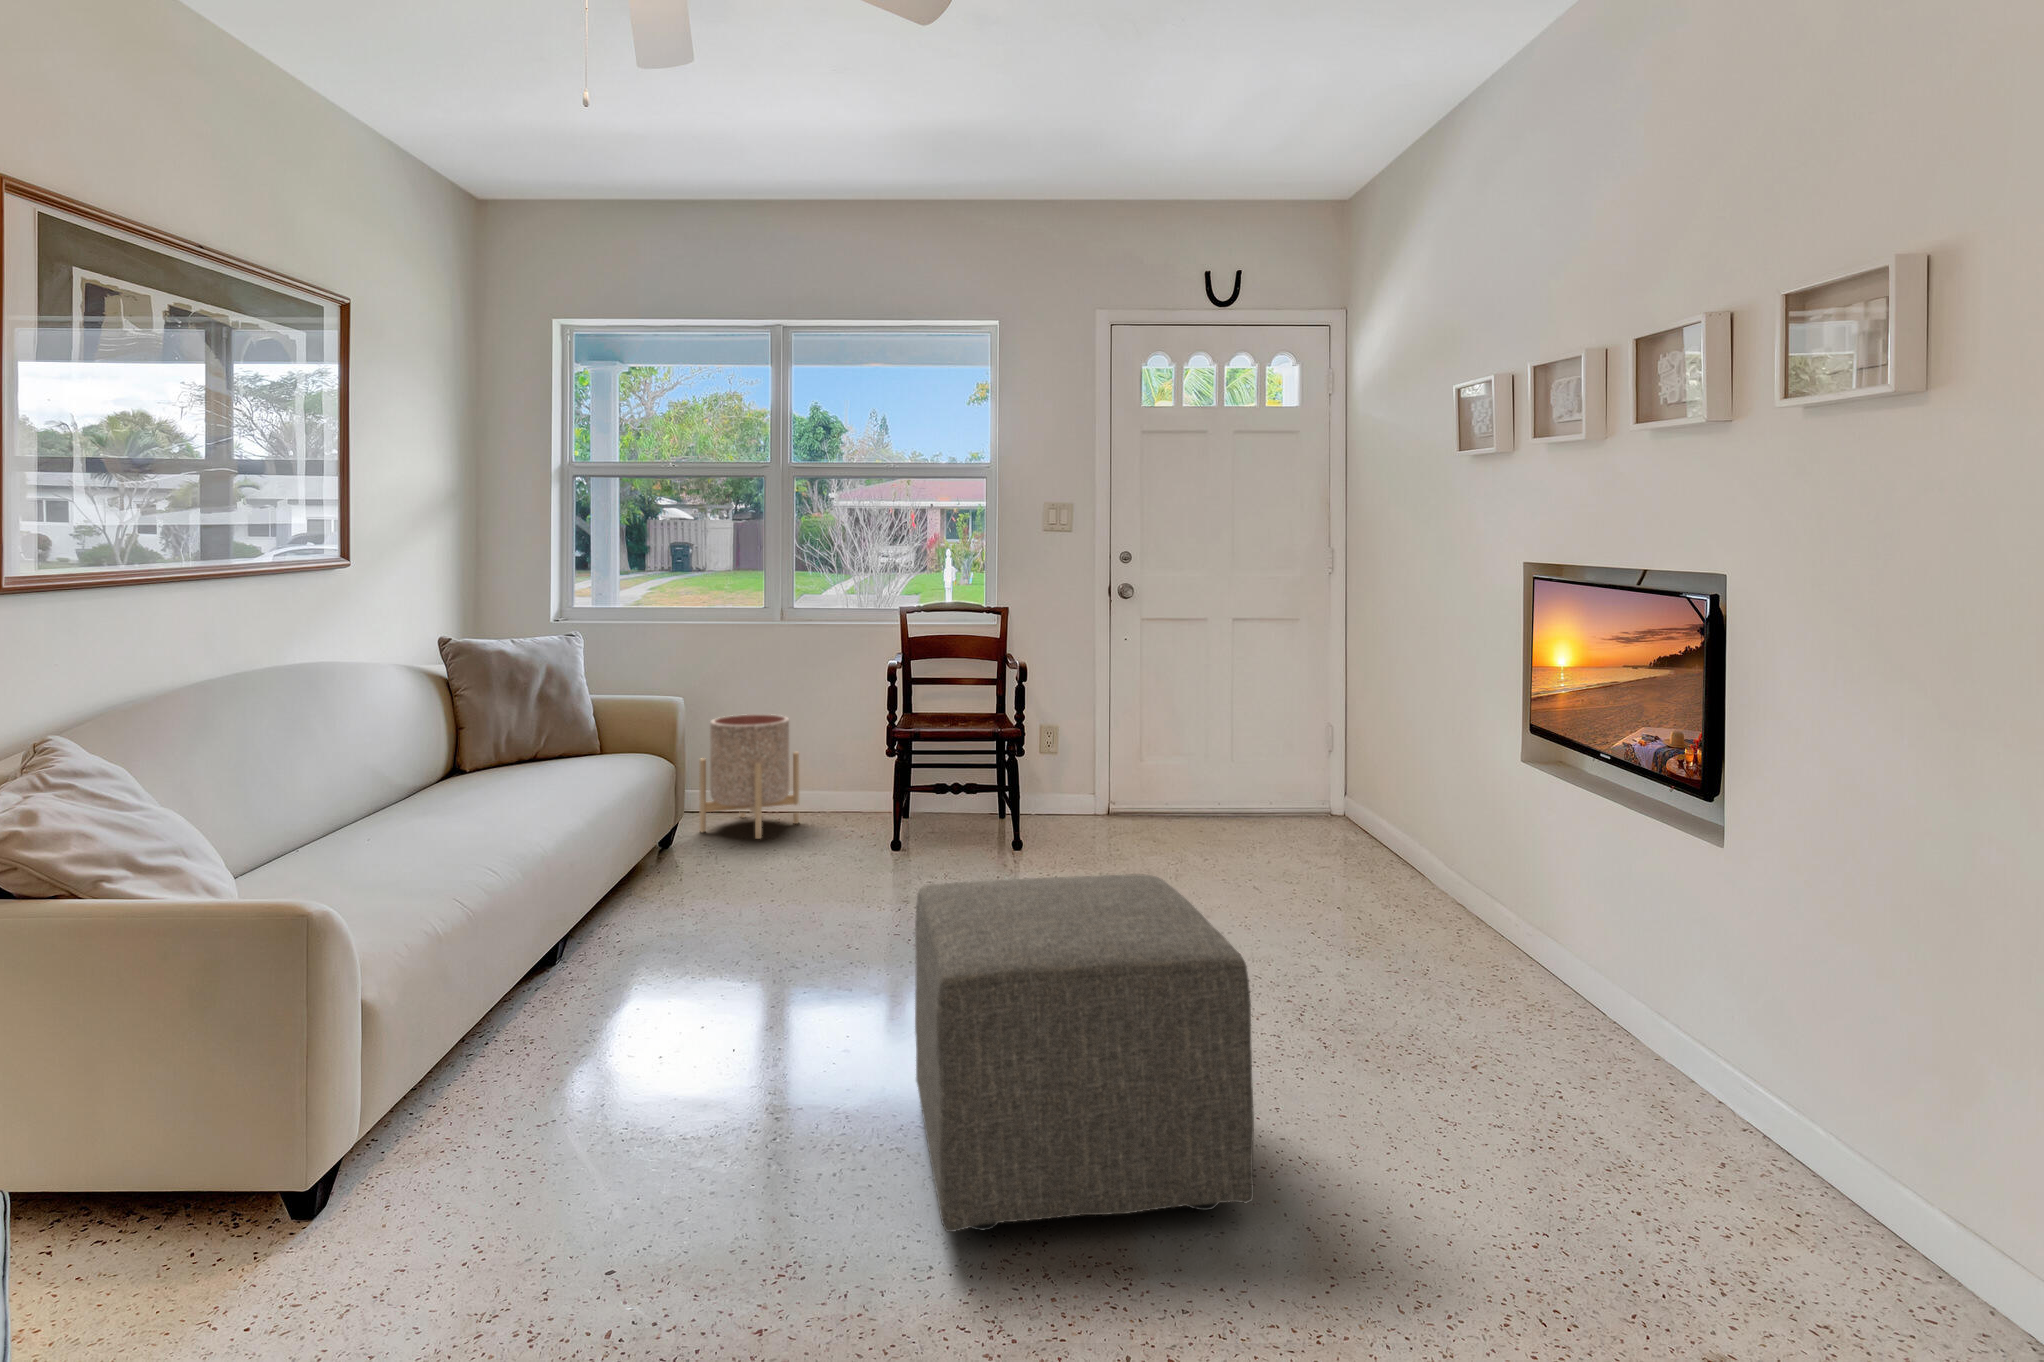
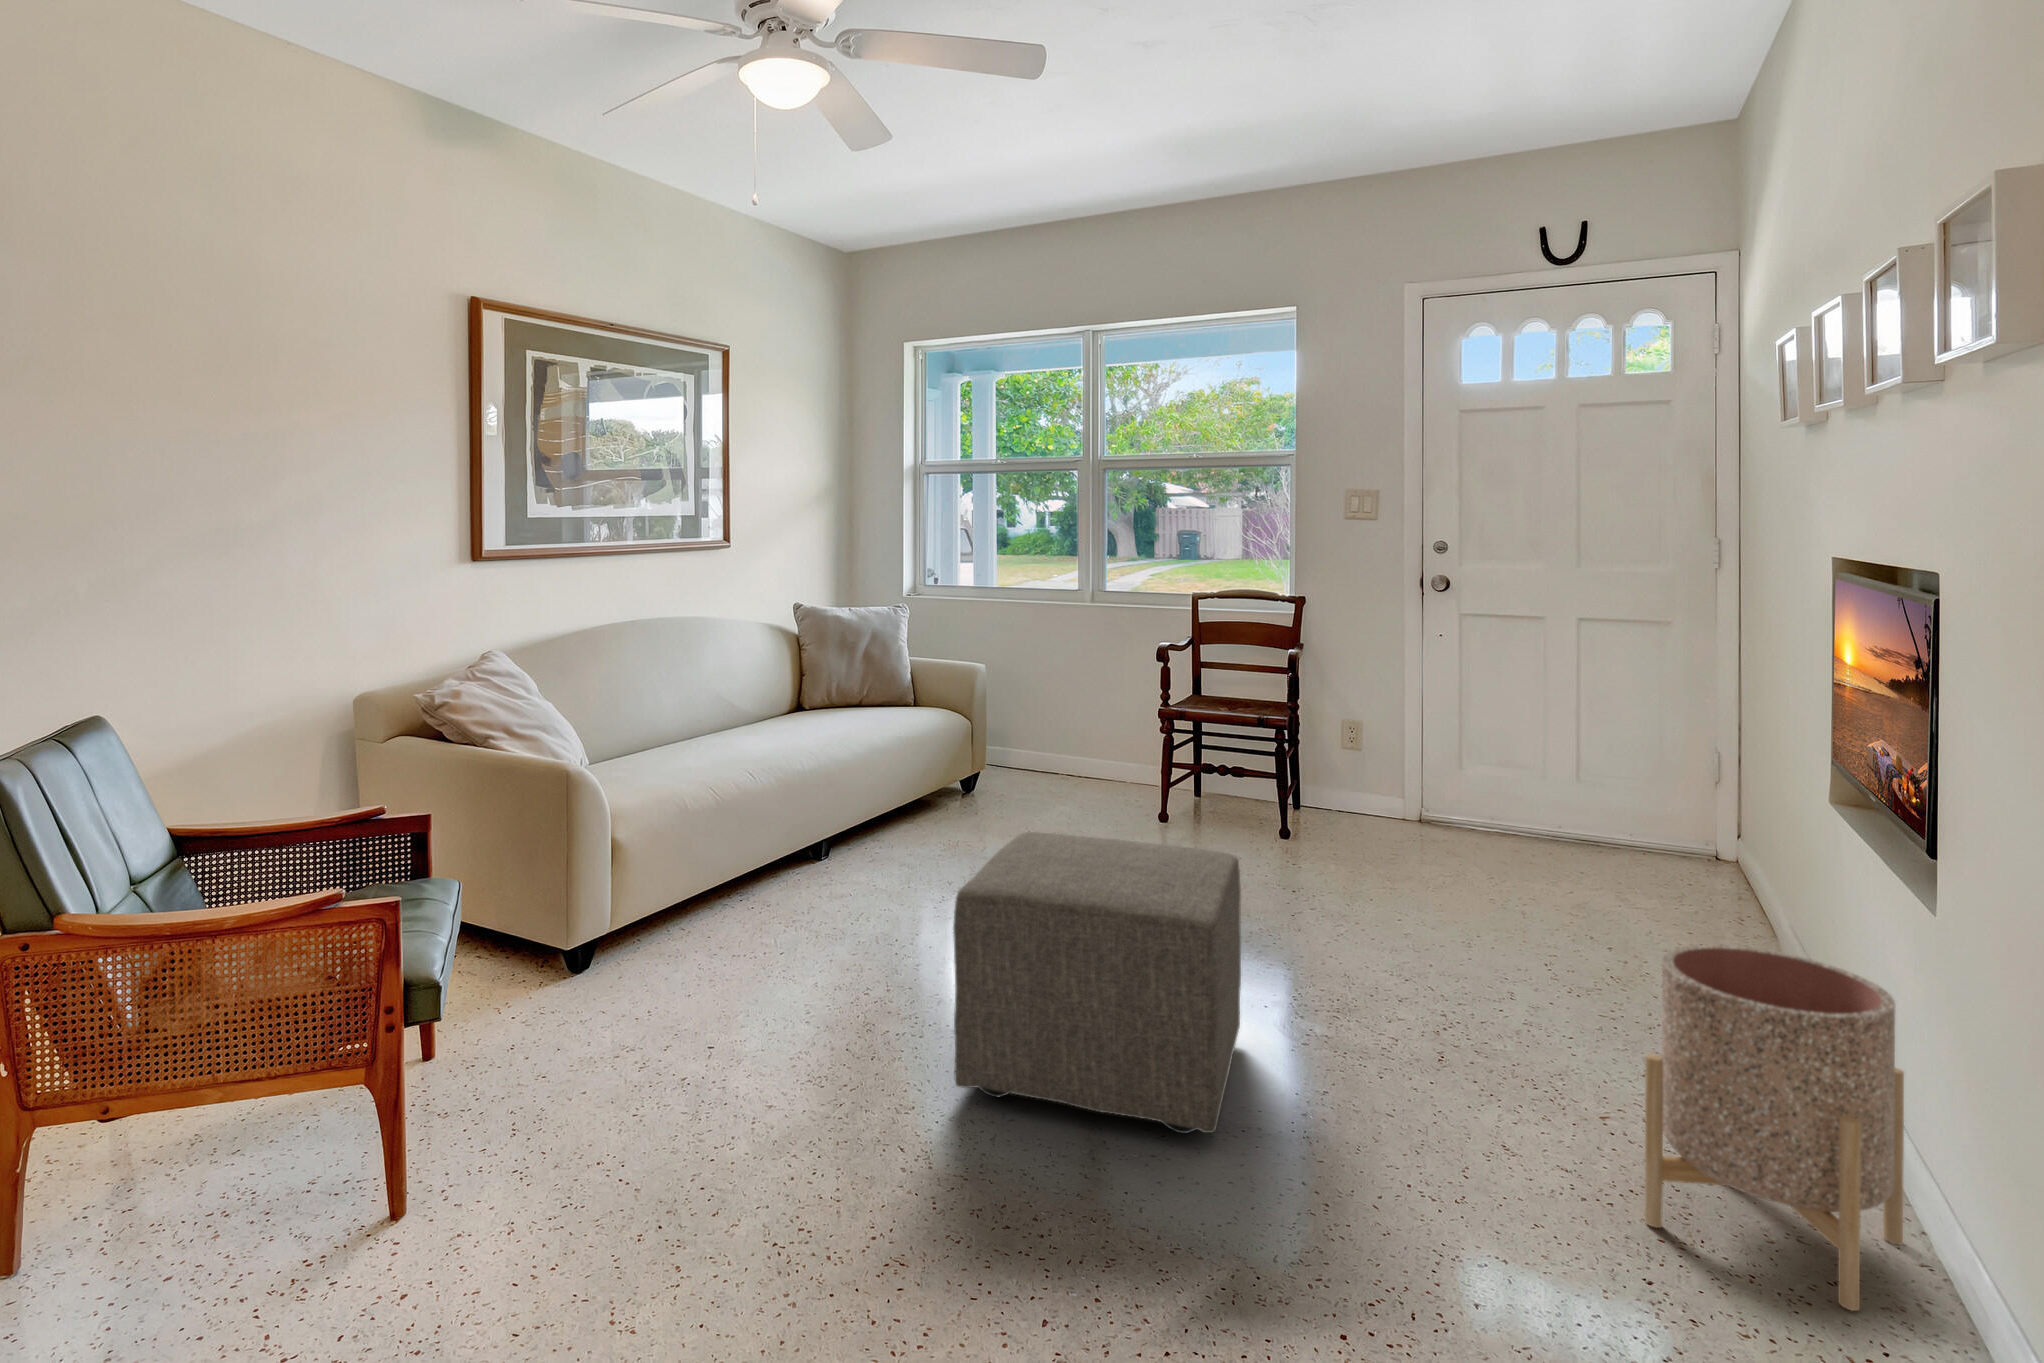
planter: present [699,714,799,839] -> present [1645,945,1904,1311]

